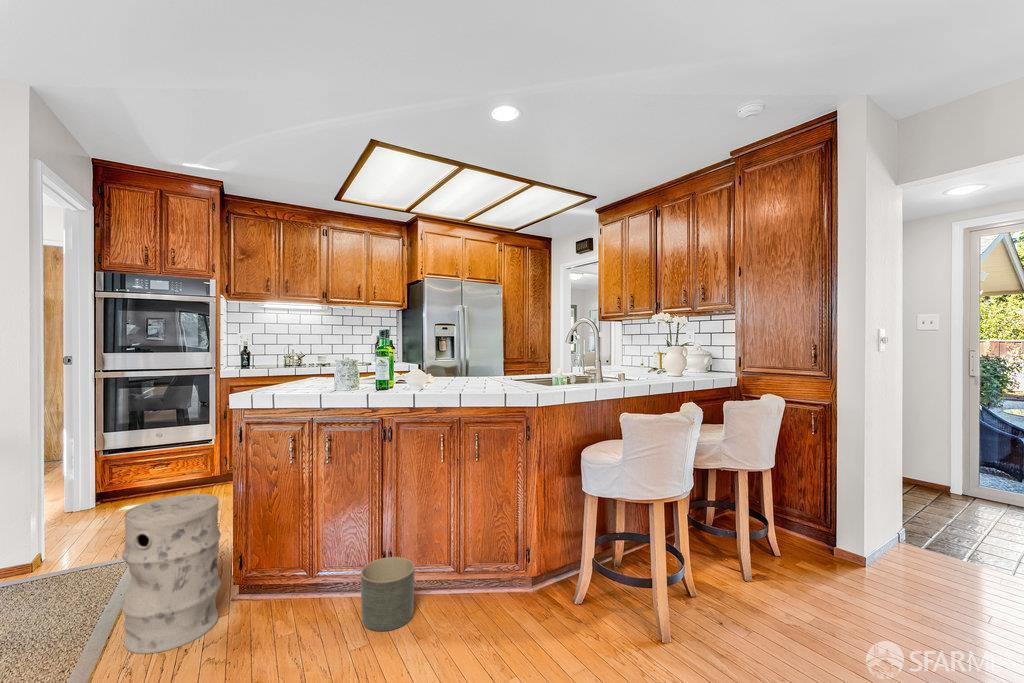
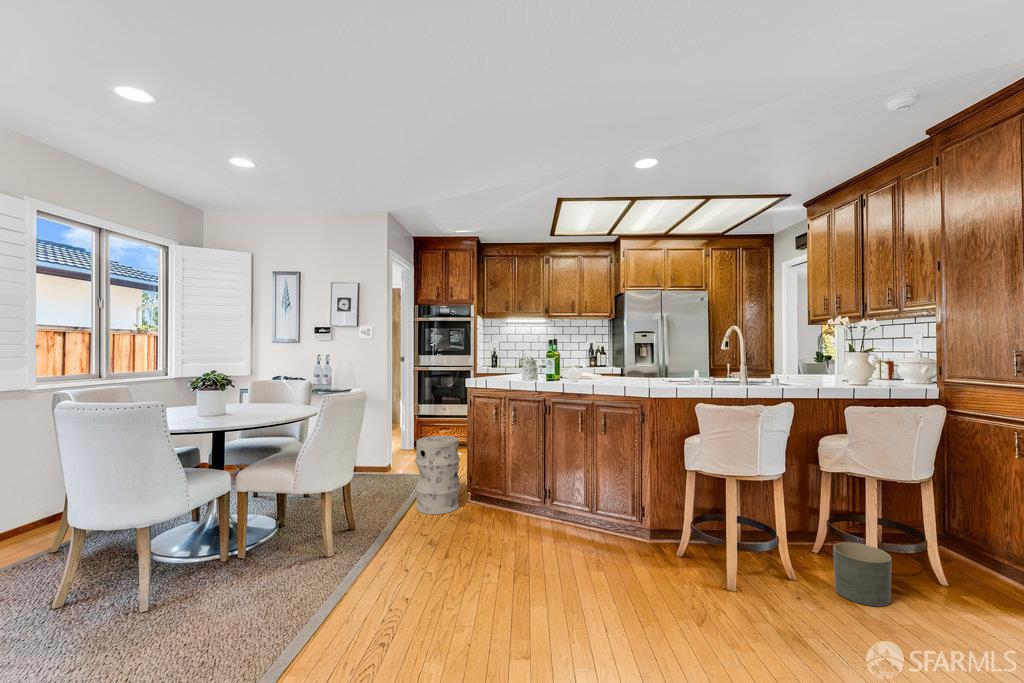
planter: present [361,557,415,631] -> present [833,542,891,607]

